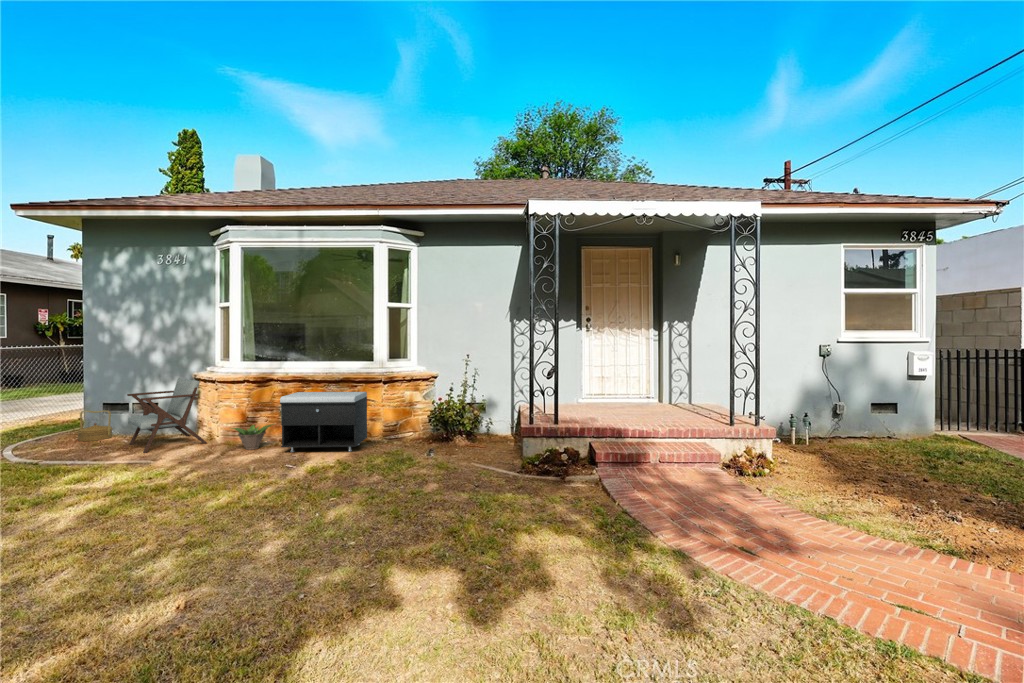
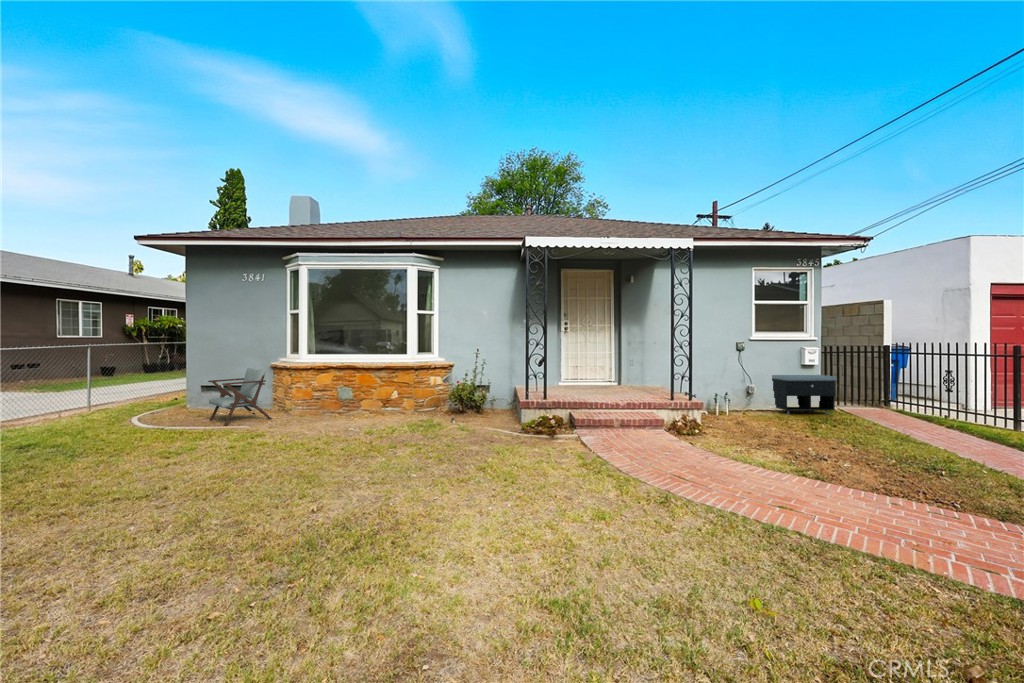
storage bench: present [280,392,367,452] -> present [772,375,837,414]
woven basket: present [78,410,112,441] -> none [166,394,193,418]
decorative plant: present [232,424,273,450] -> none [291,403,327,423]

